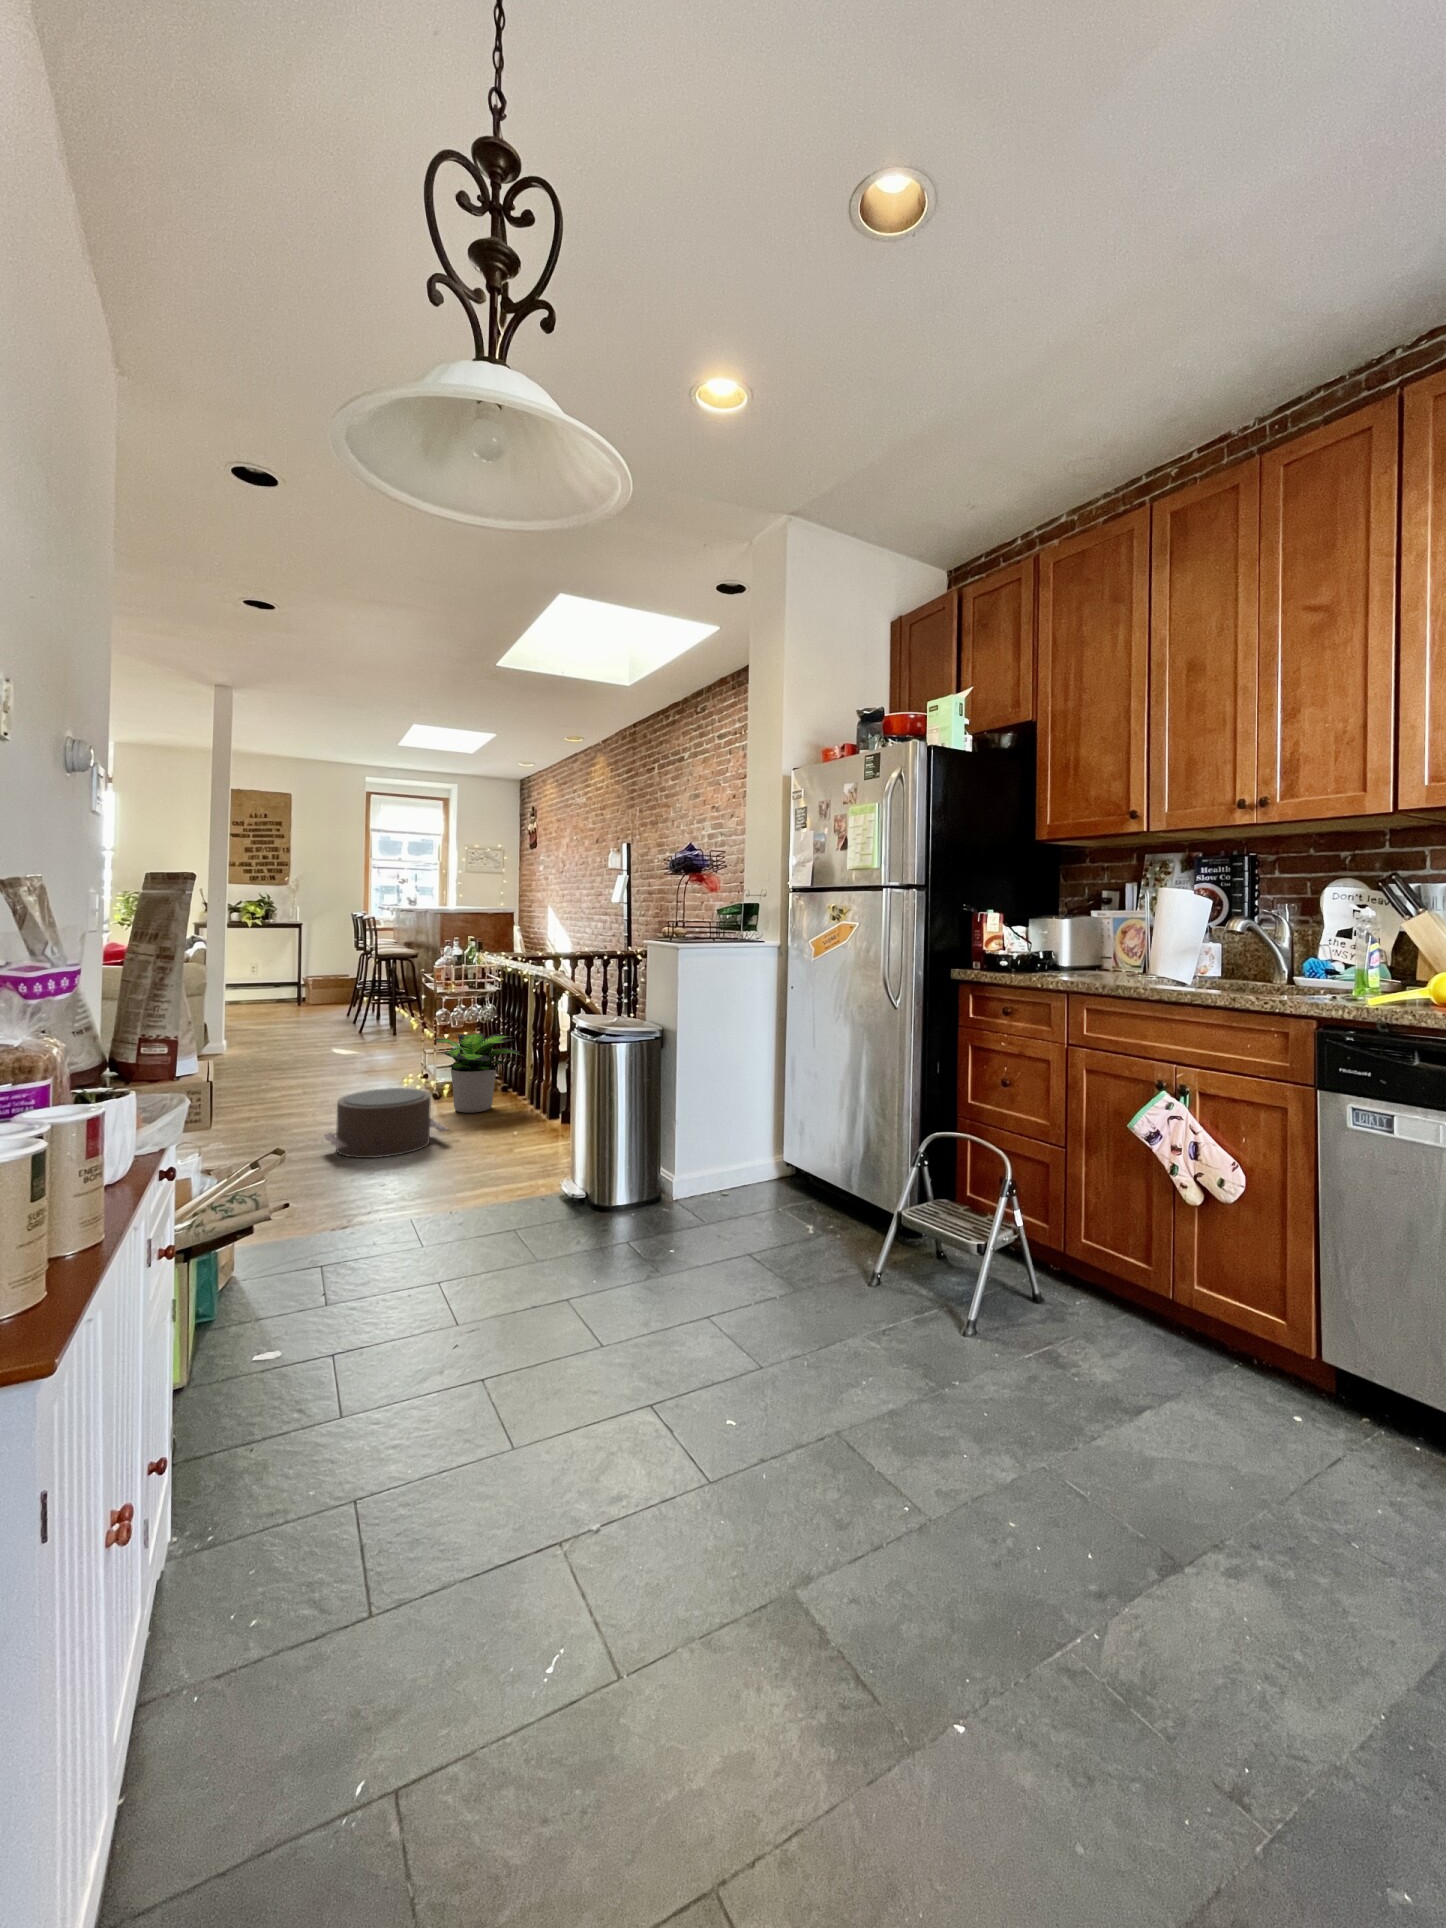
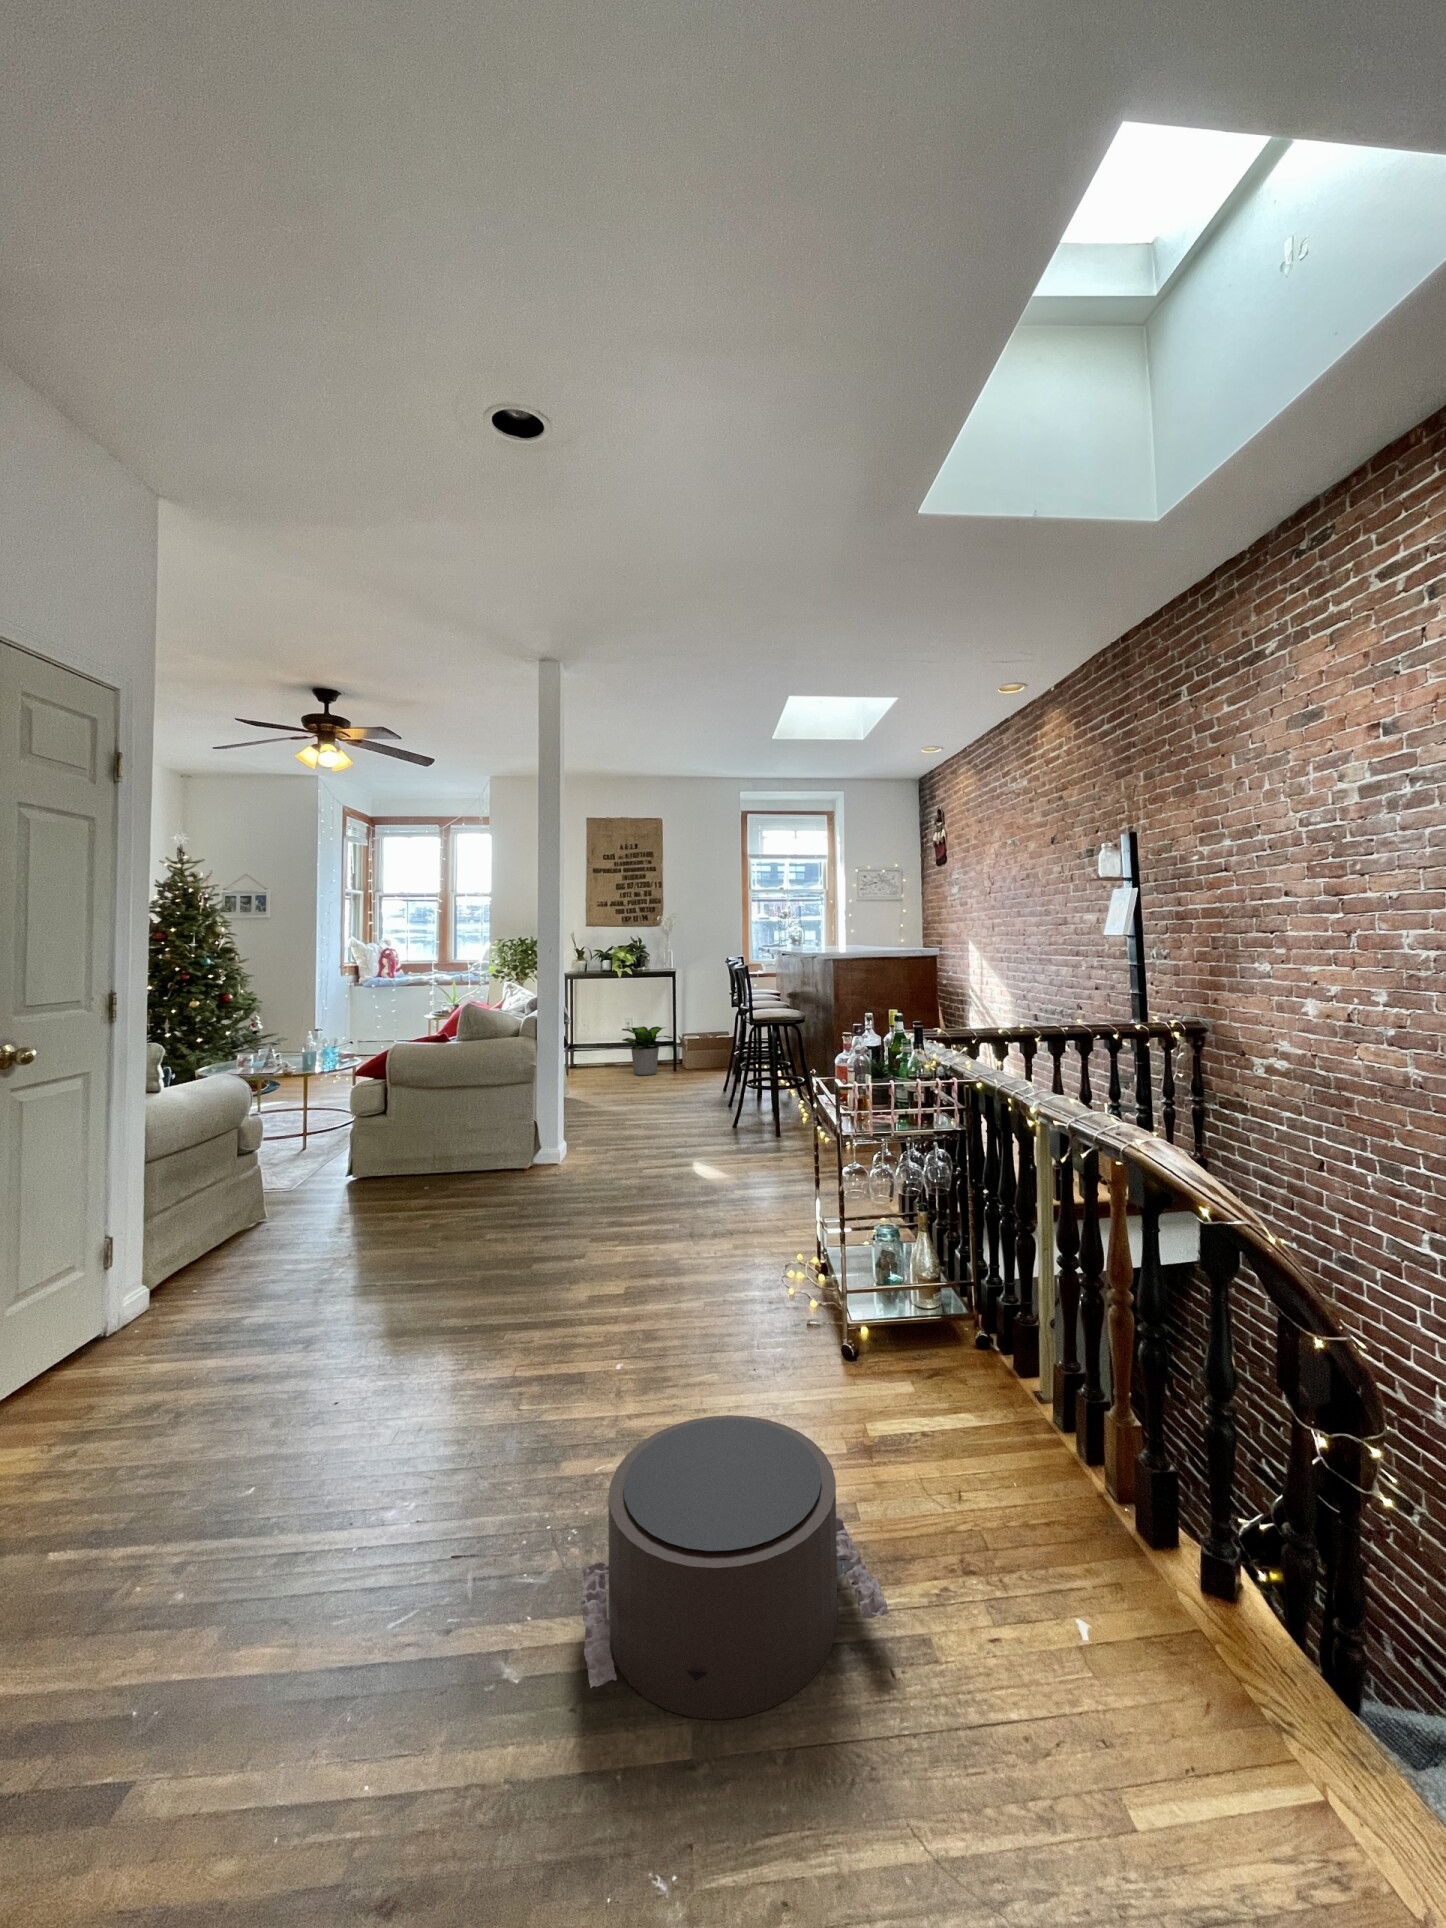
potted plant: present [435,1033,520,1113] -> present [622,1027,672,1075]

